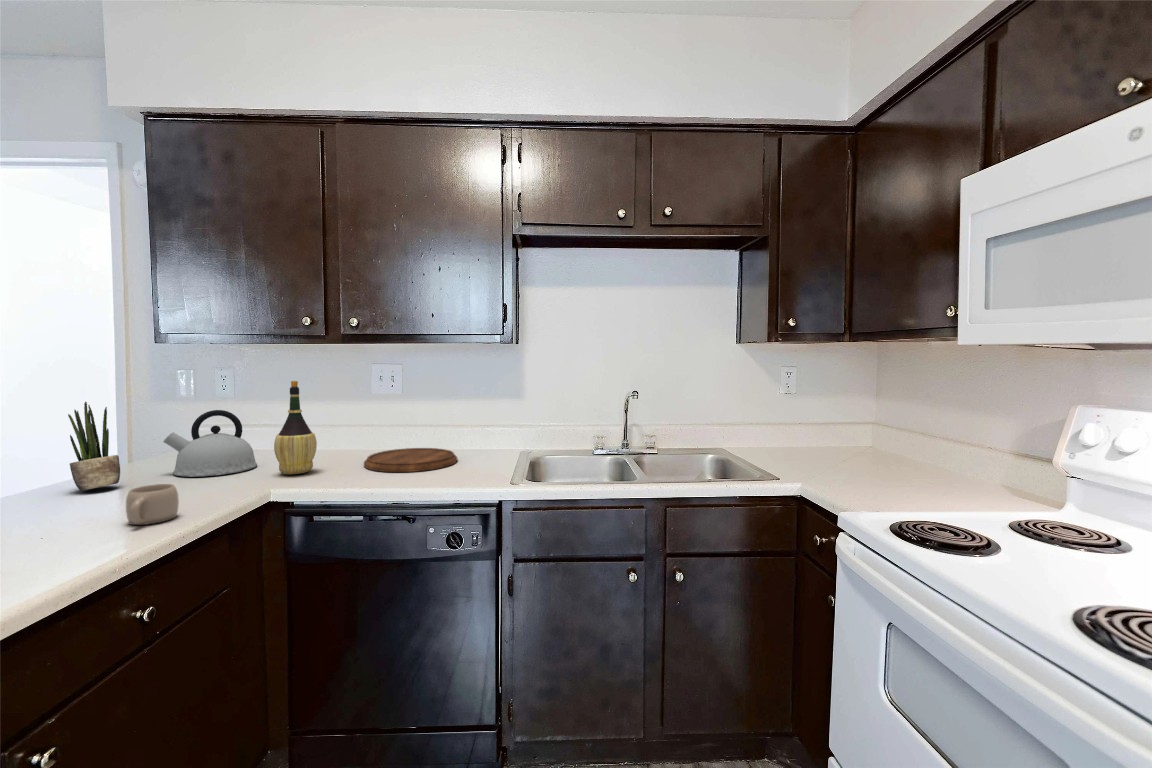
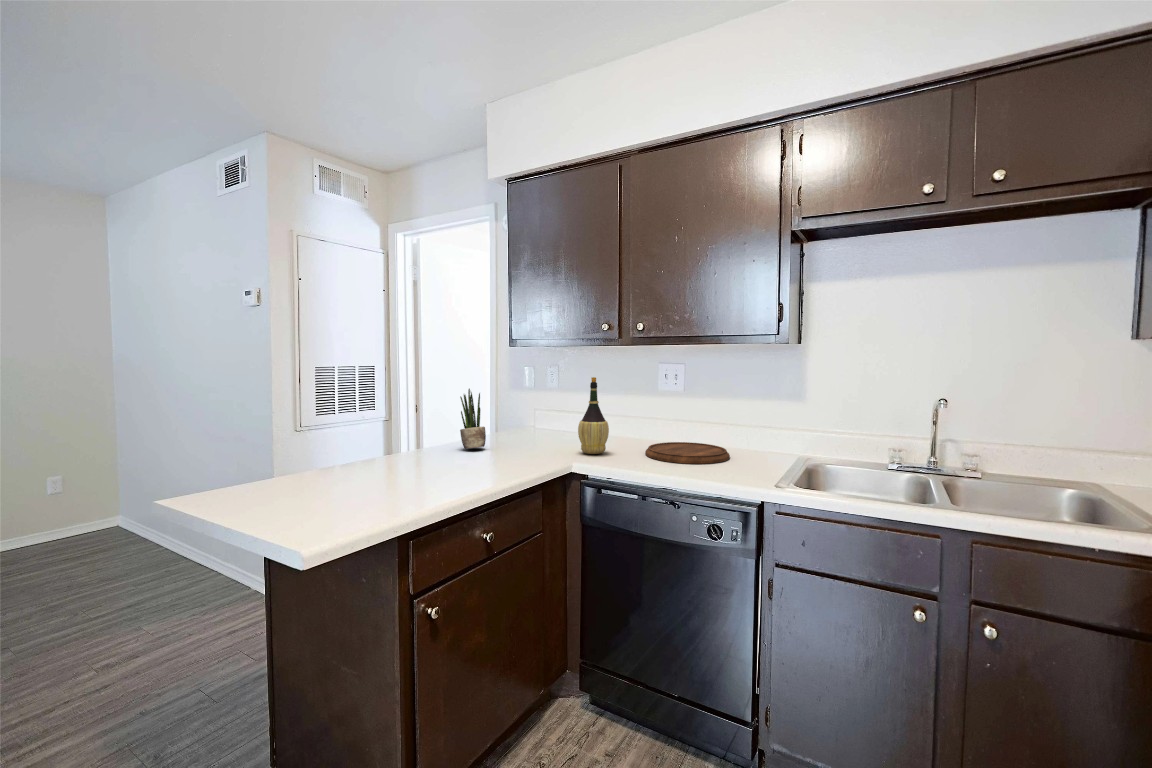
kettle: present [163,410,257,477] -> none [510,398,568,448]
mug: present [126,484,179,525] -> none [484,449,513,476]

